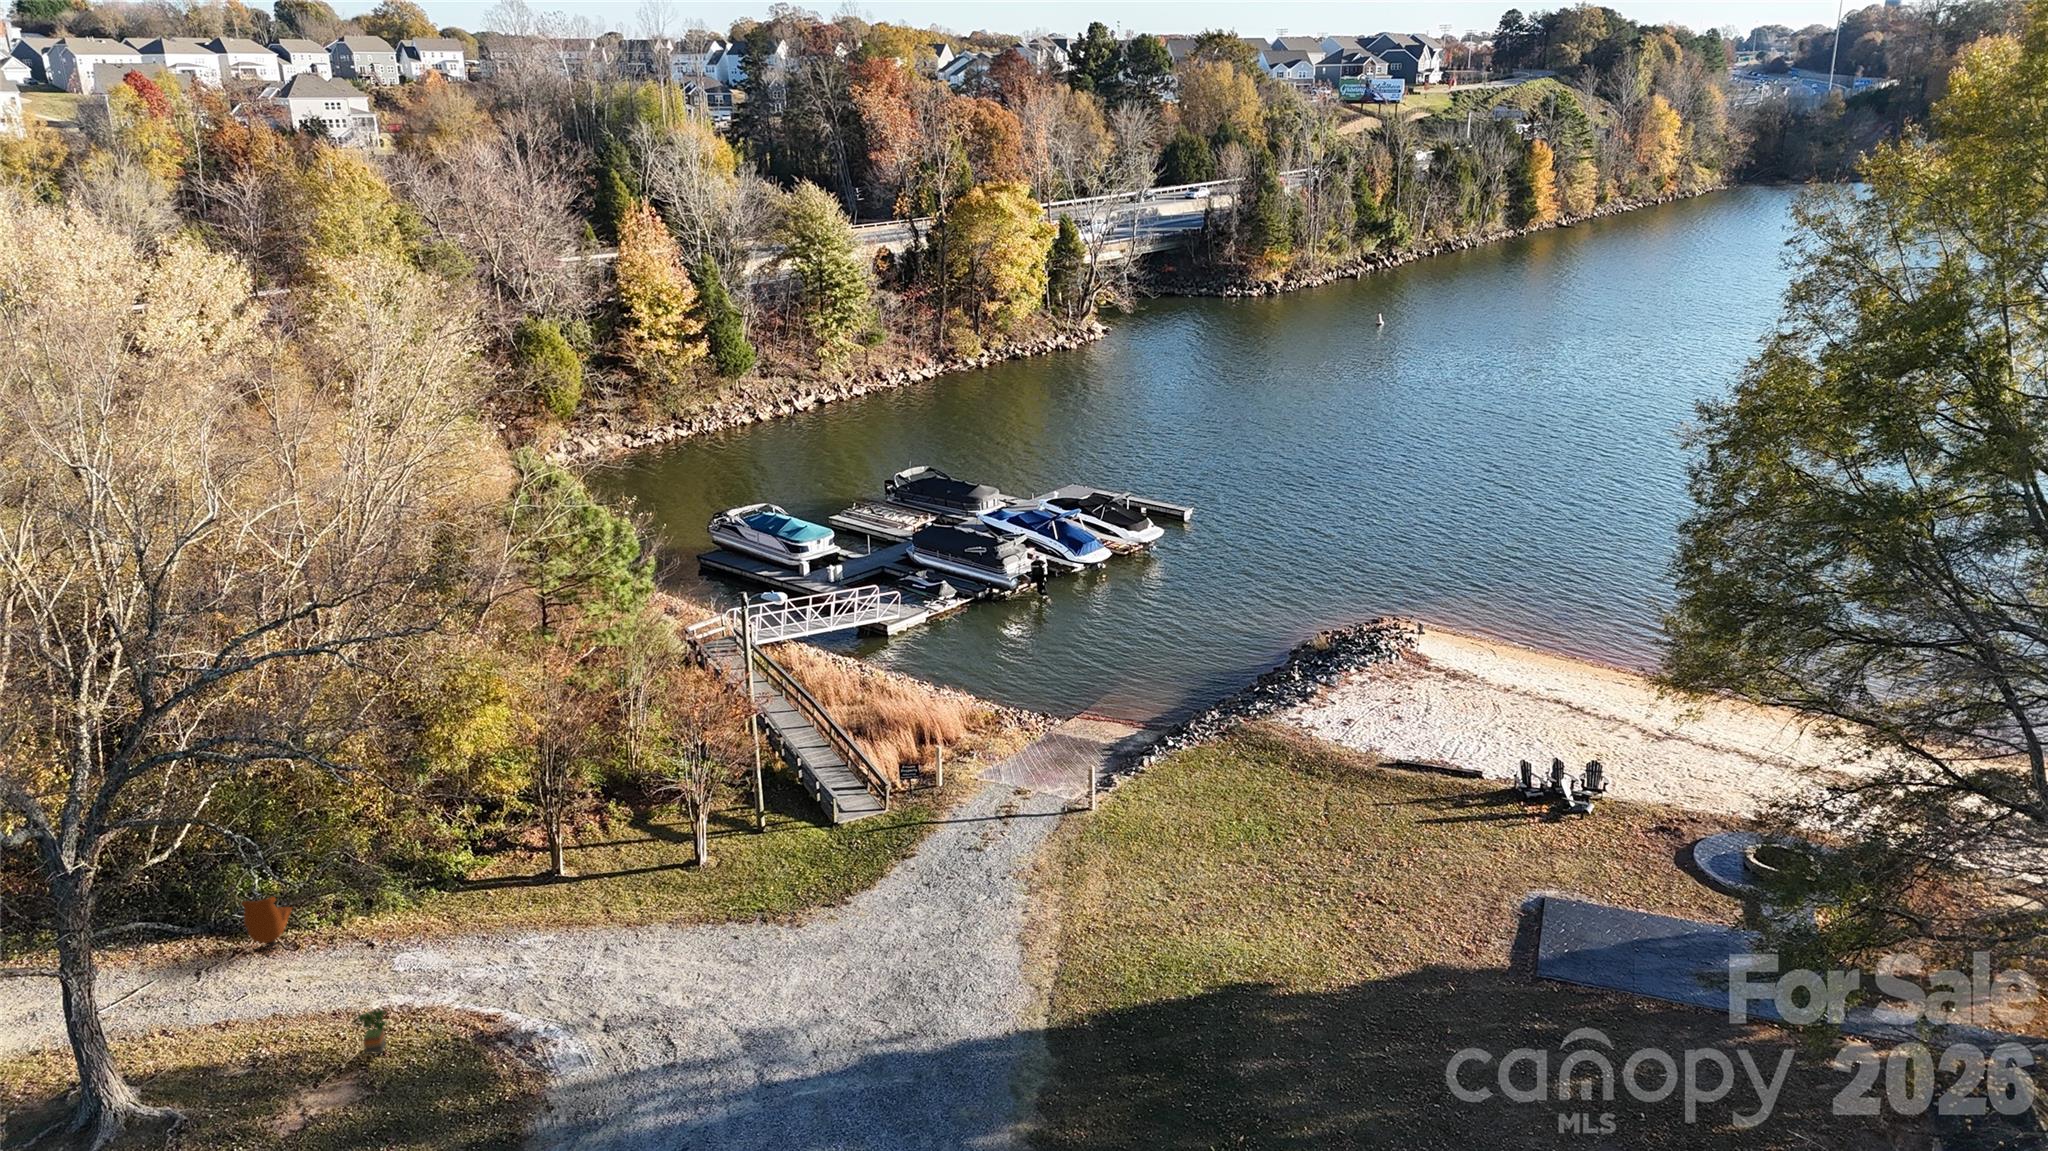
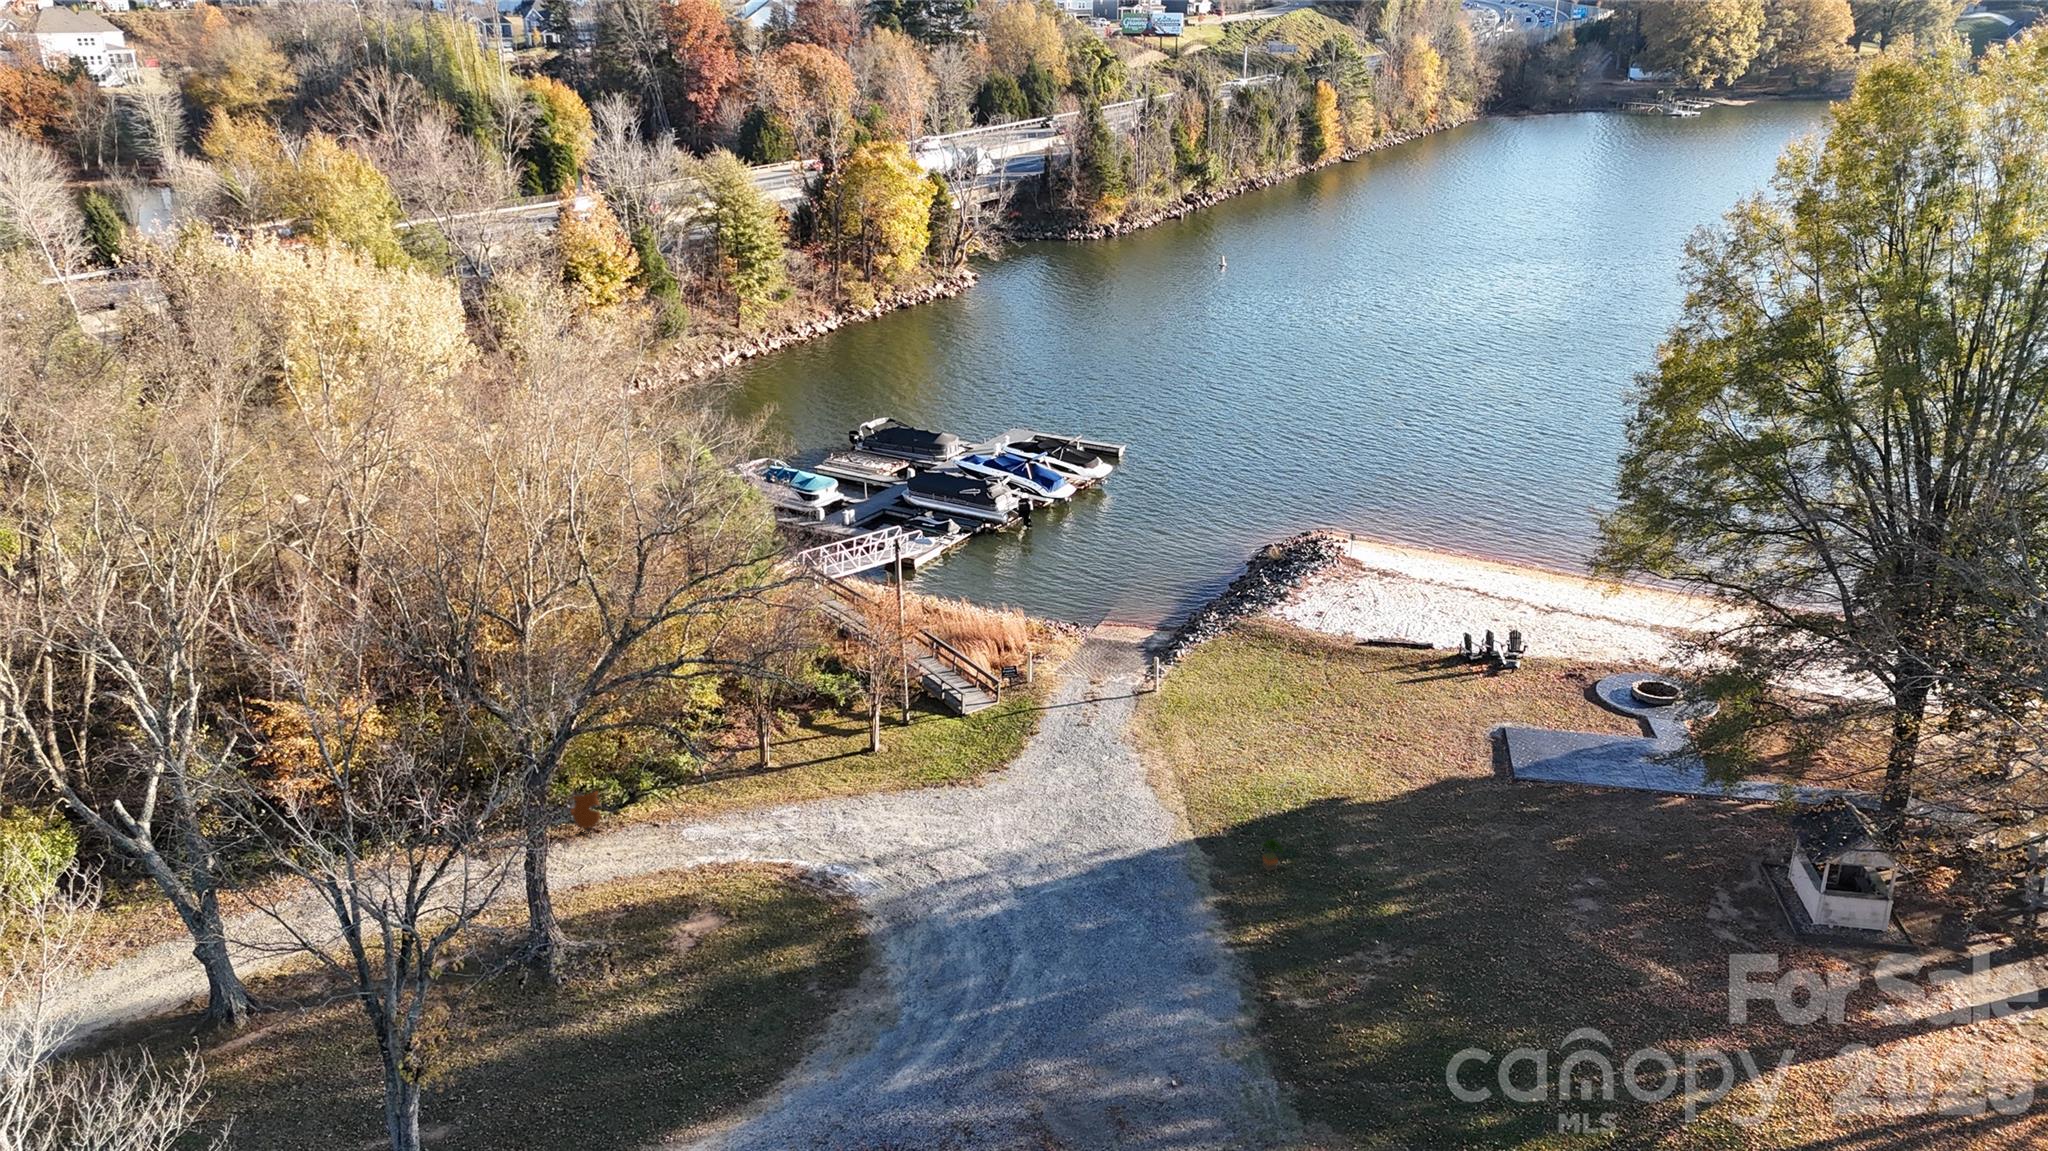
potted tree: present [358,1010,387,1054] -> present [1261,839,1283,871]

